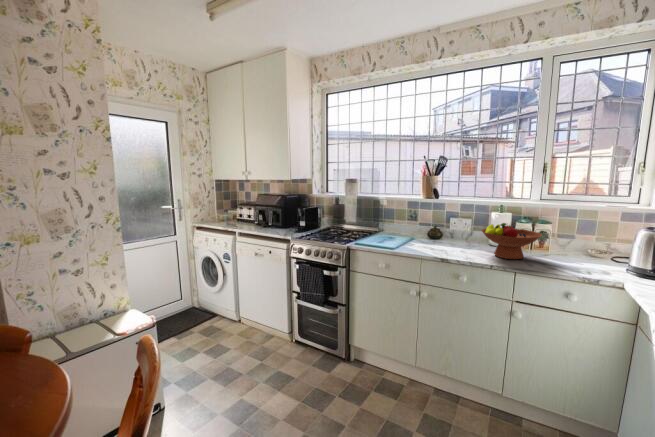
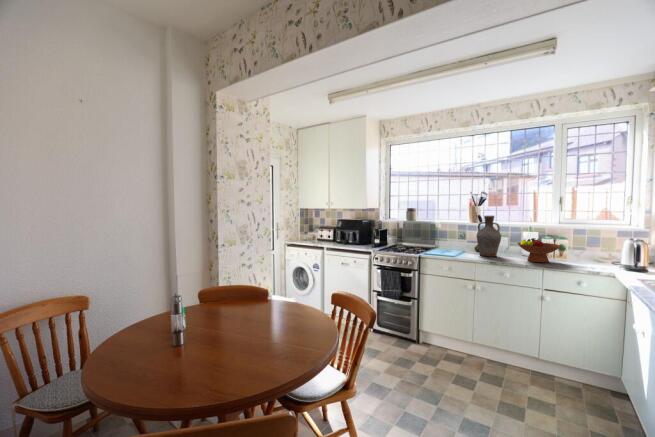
vase: none [428,190,461,248] -> present [477,216,501,257]

